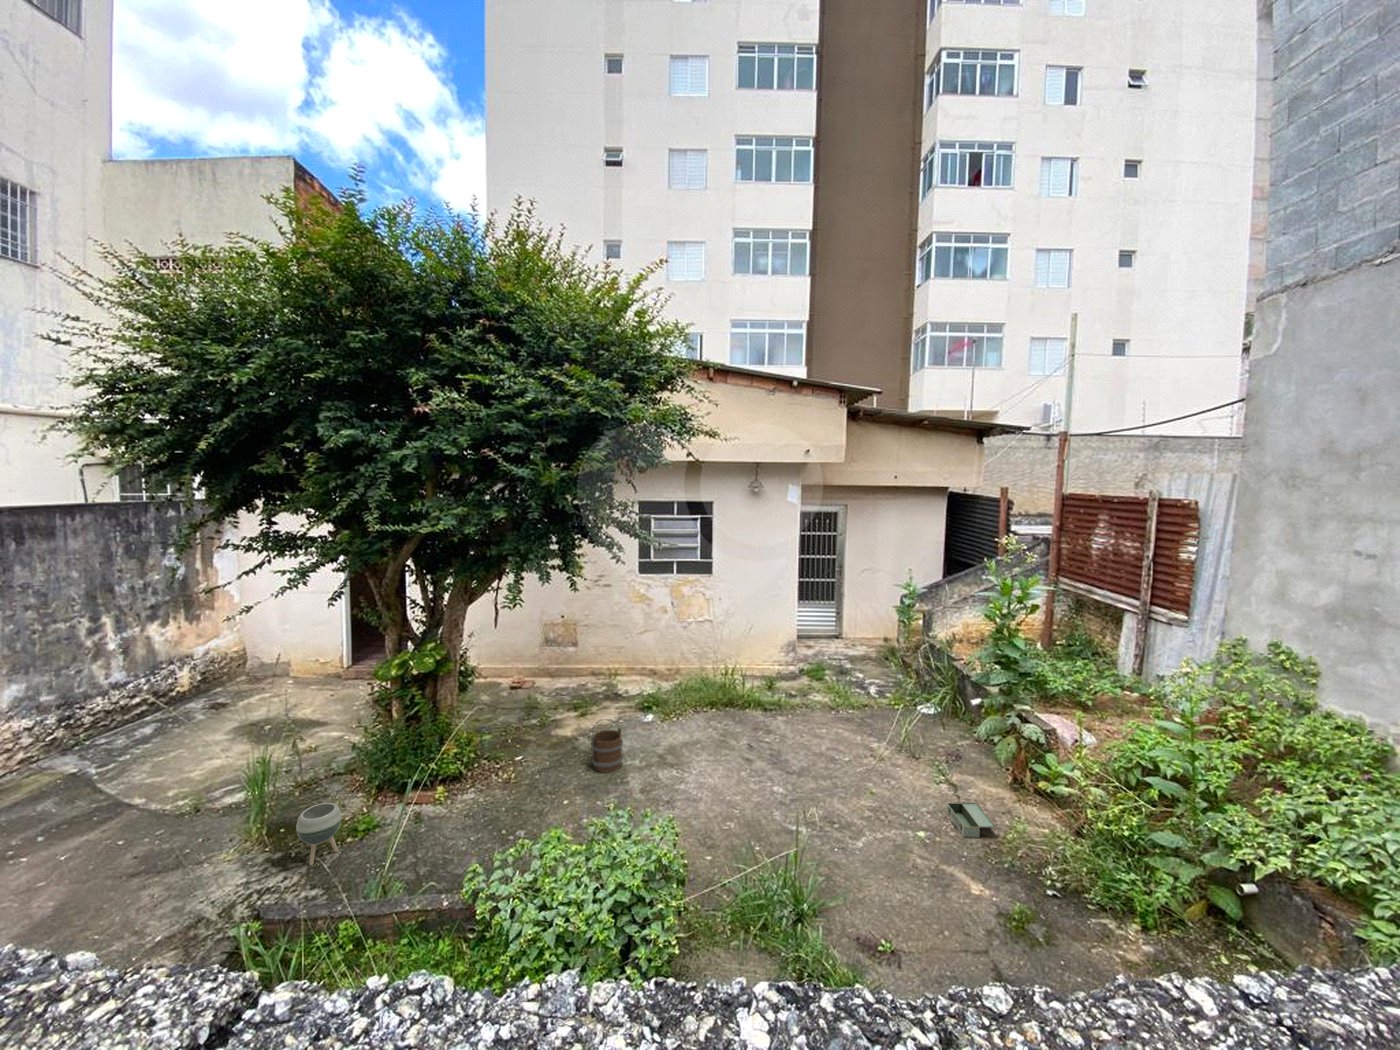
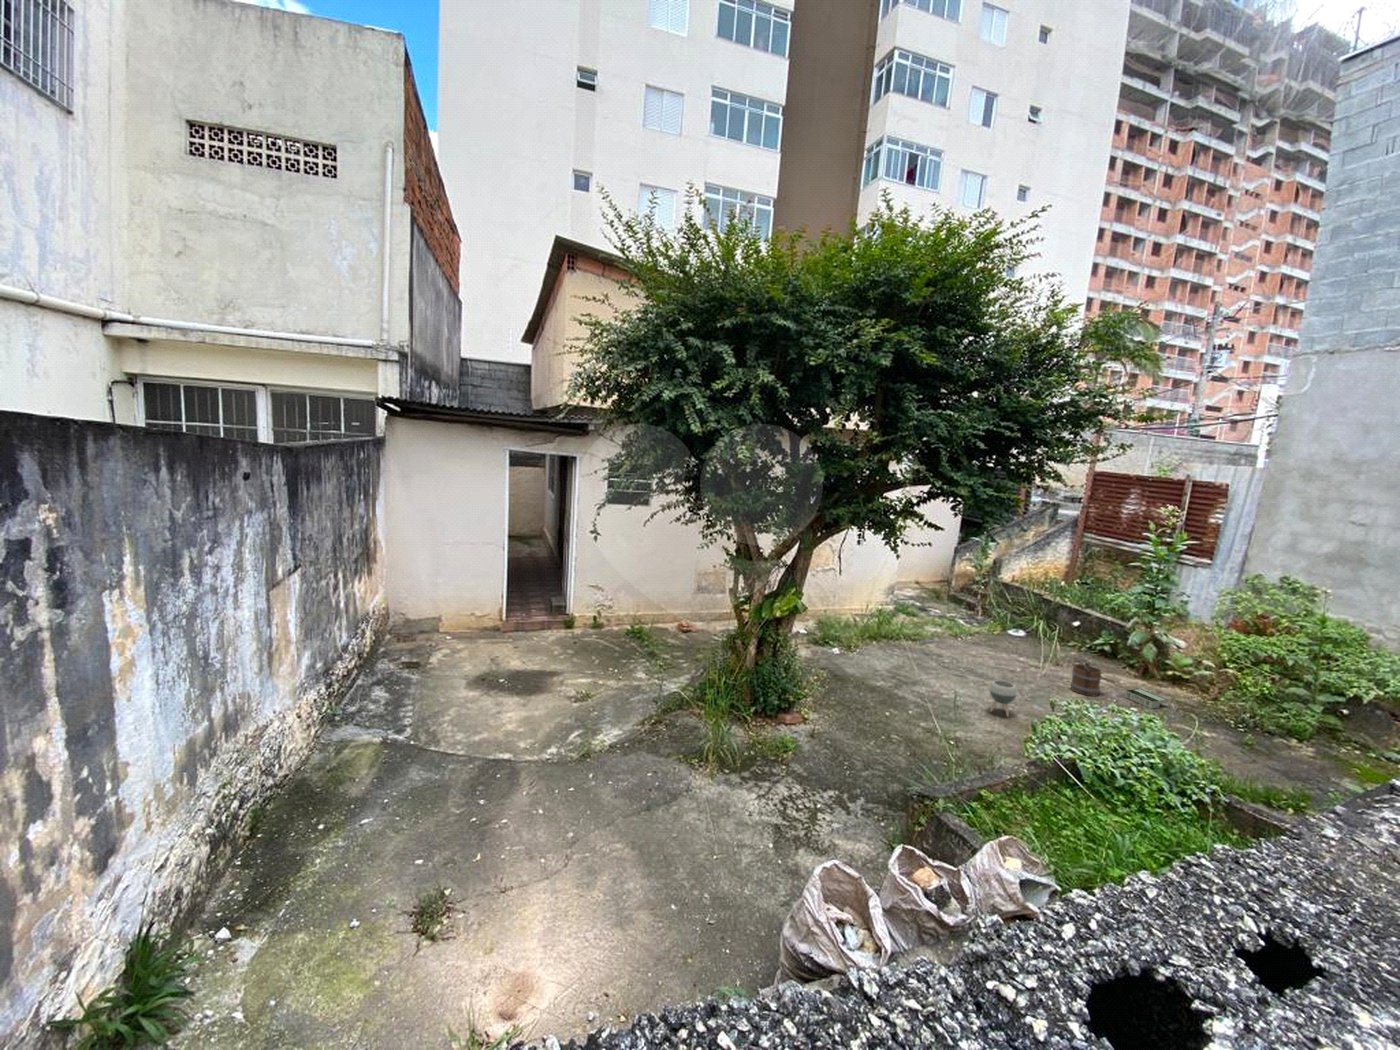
bucket: present [592,719,623,773] -> present [1071,656,1102,696]
planter: present [296,803,341,865] -> present [989,680,1017,717]

